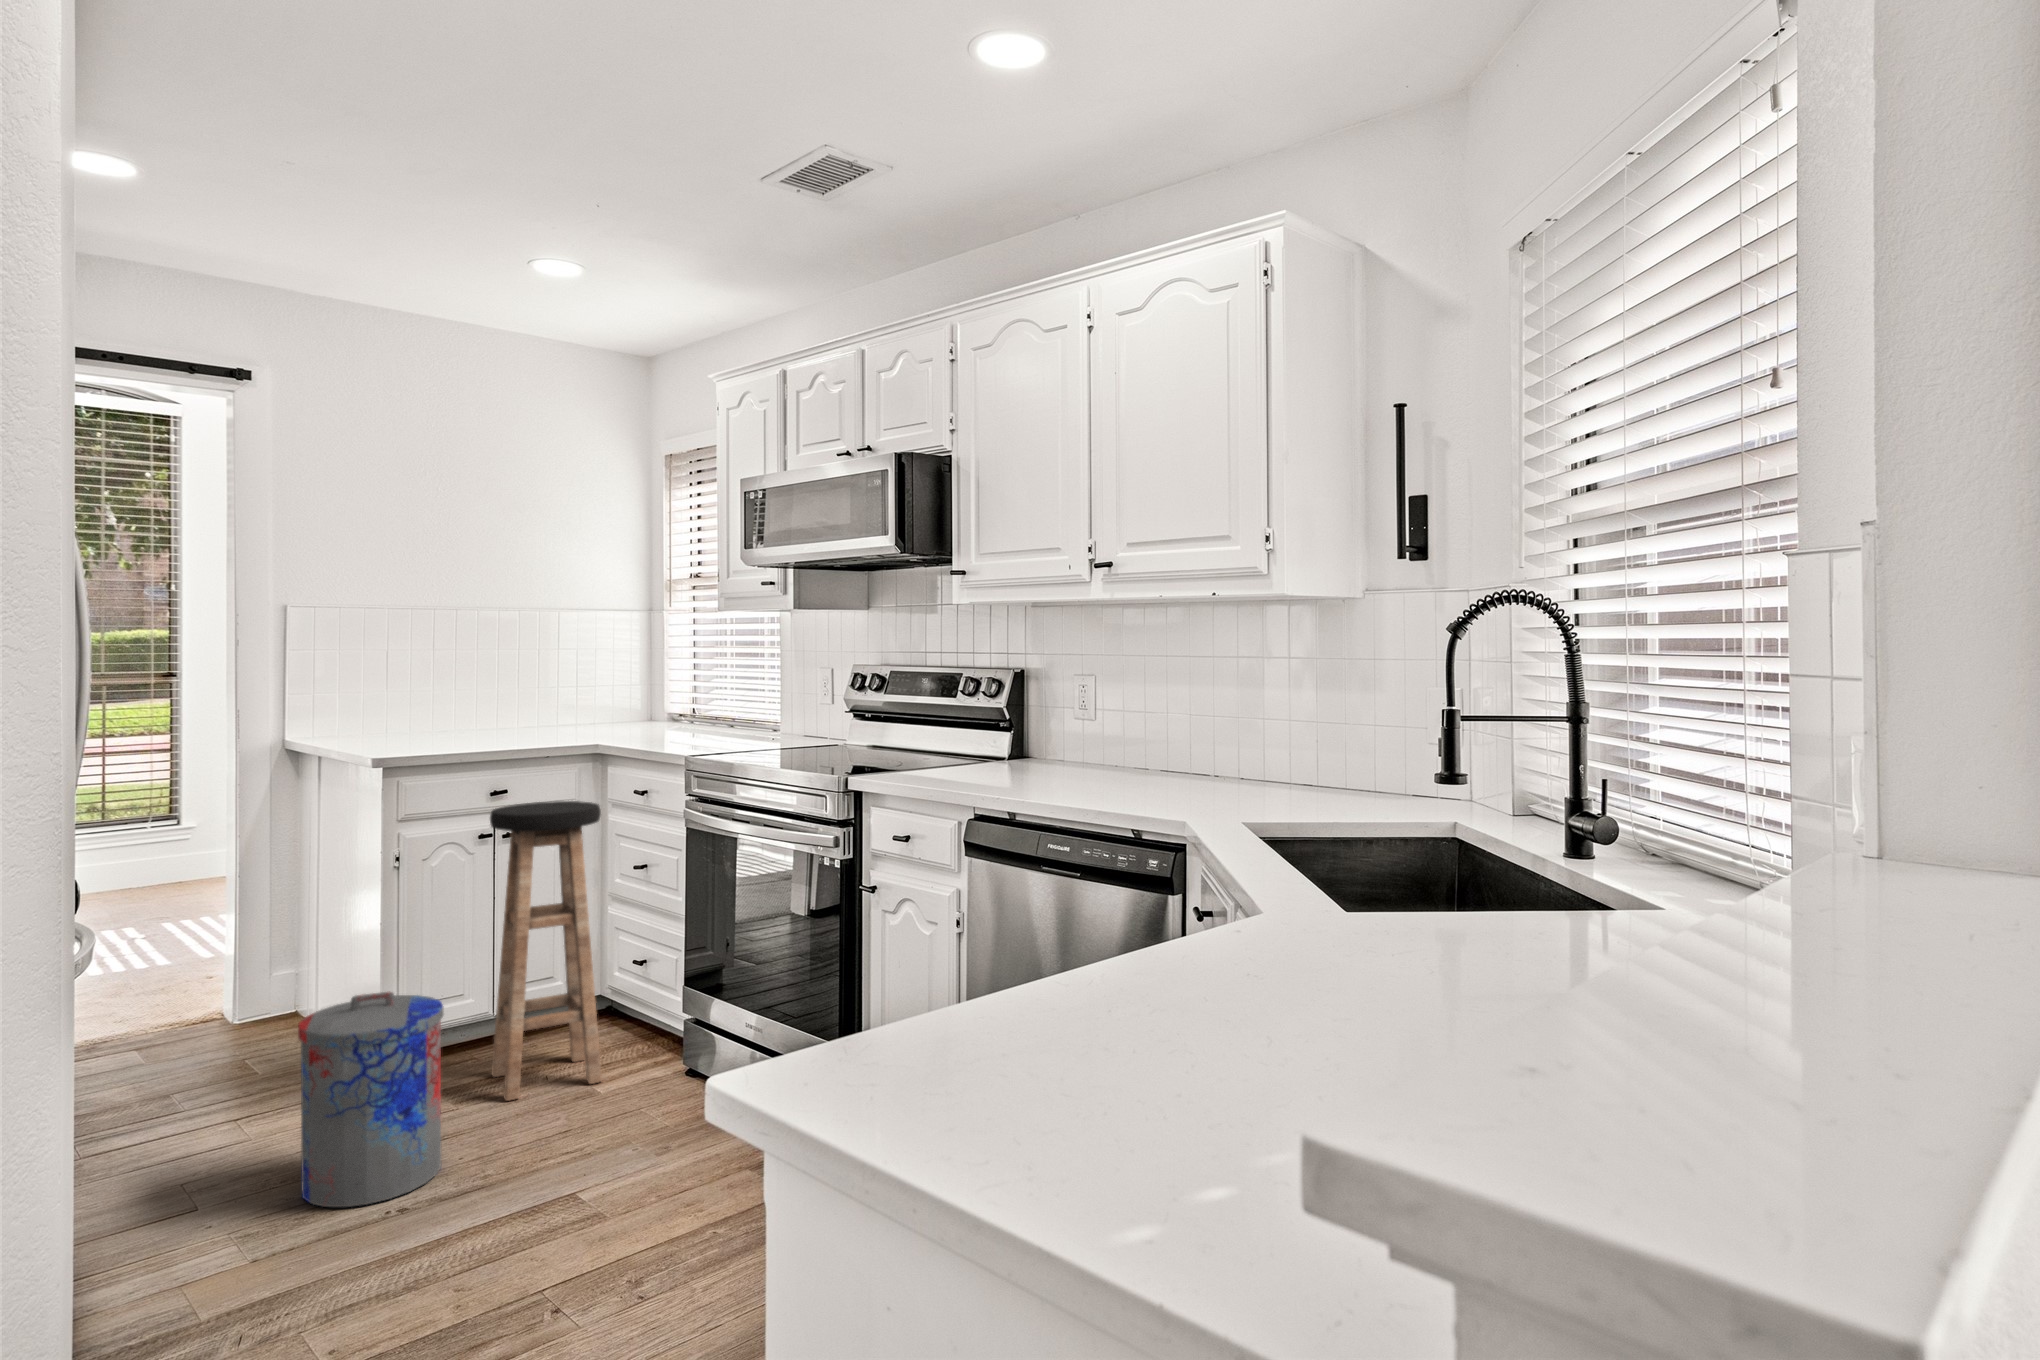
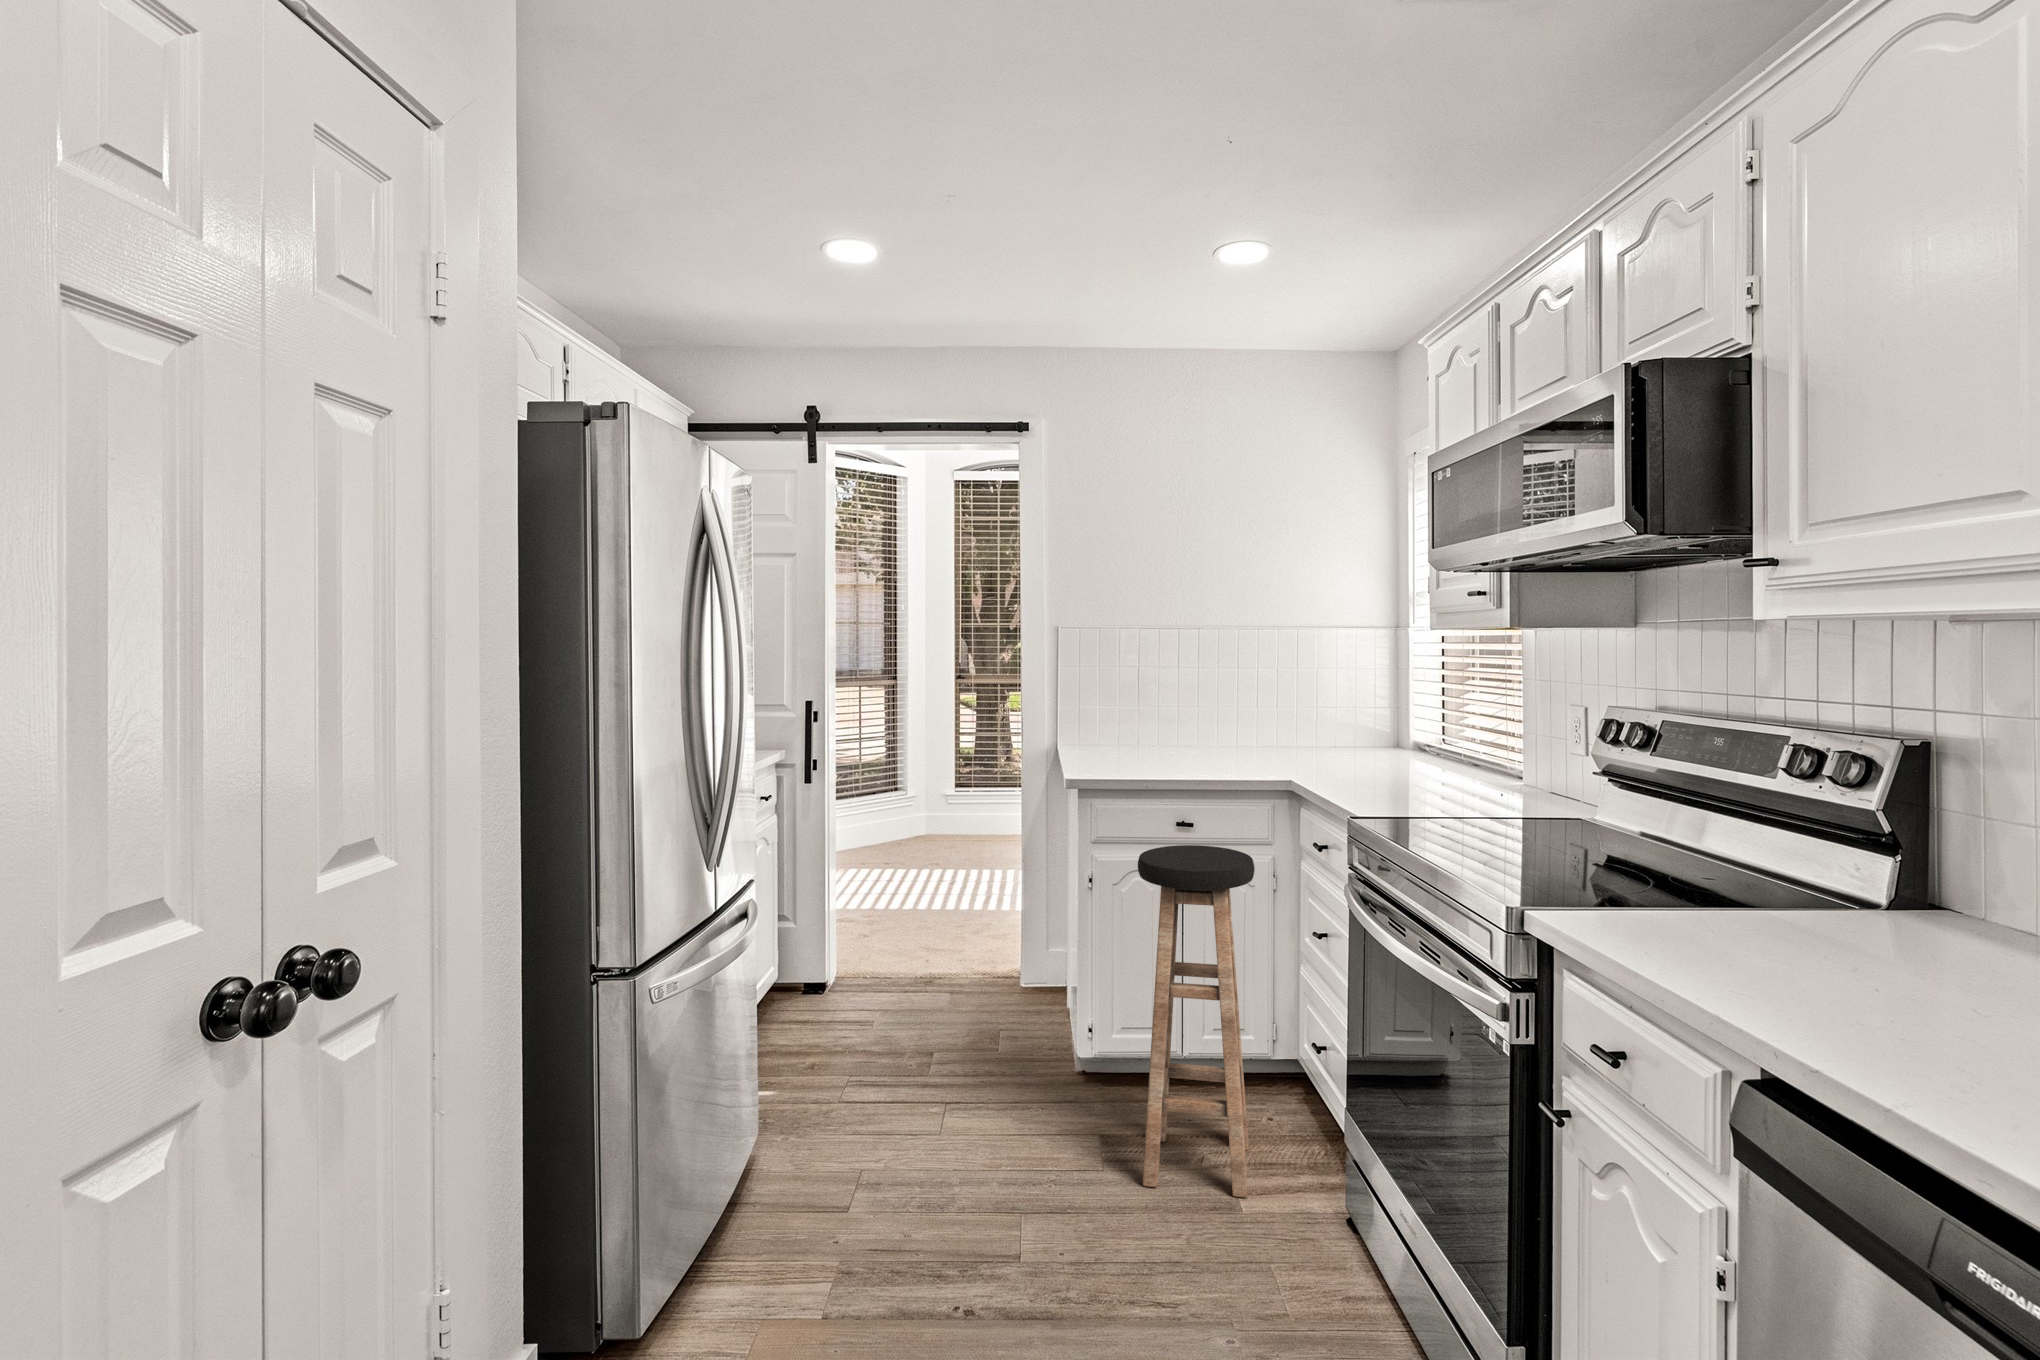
trash can: present [298,992,444,1207] -> none [902,1049,1037,1298]

